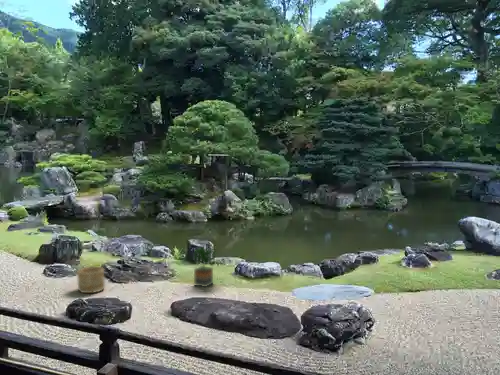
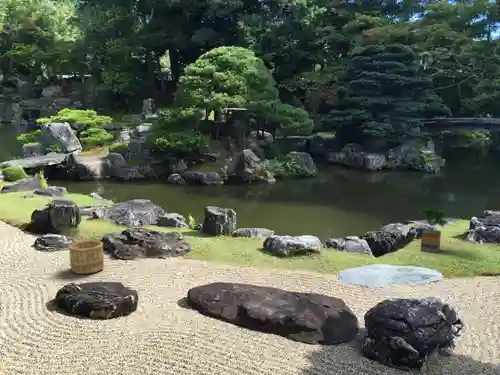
potted tree: present [194,248,216,287] -> present [420,208,447,253]

